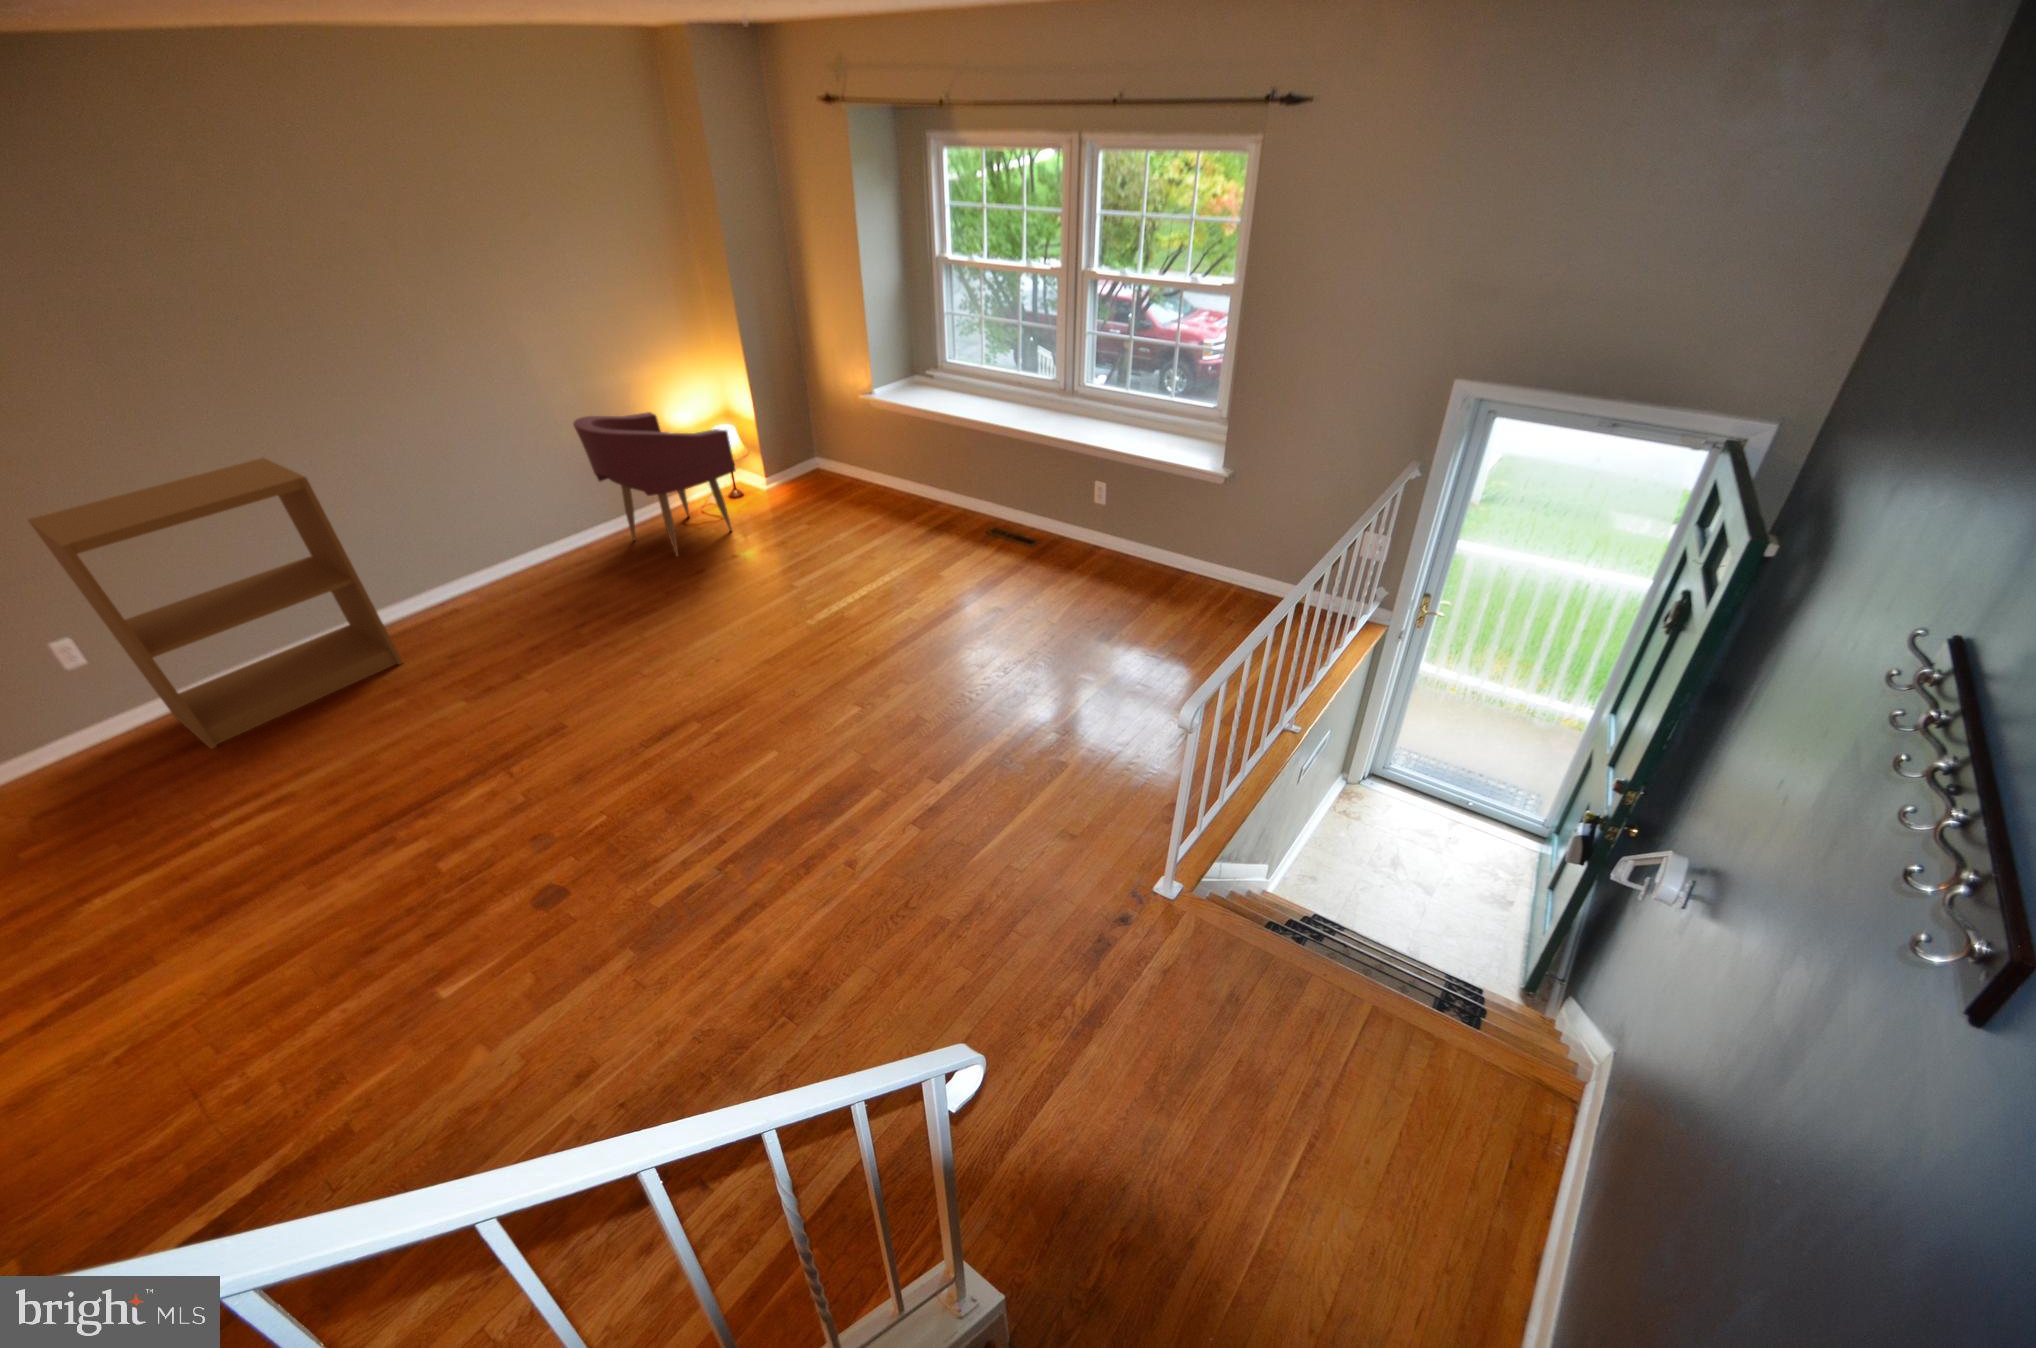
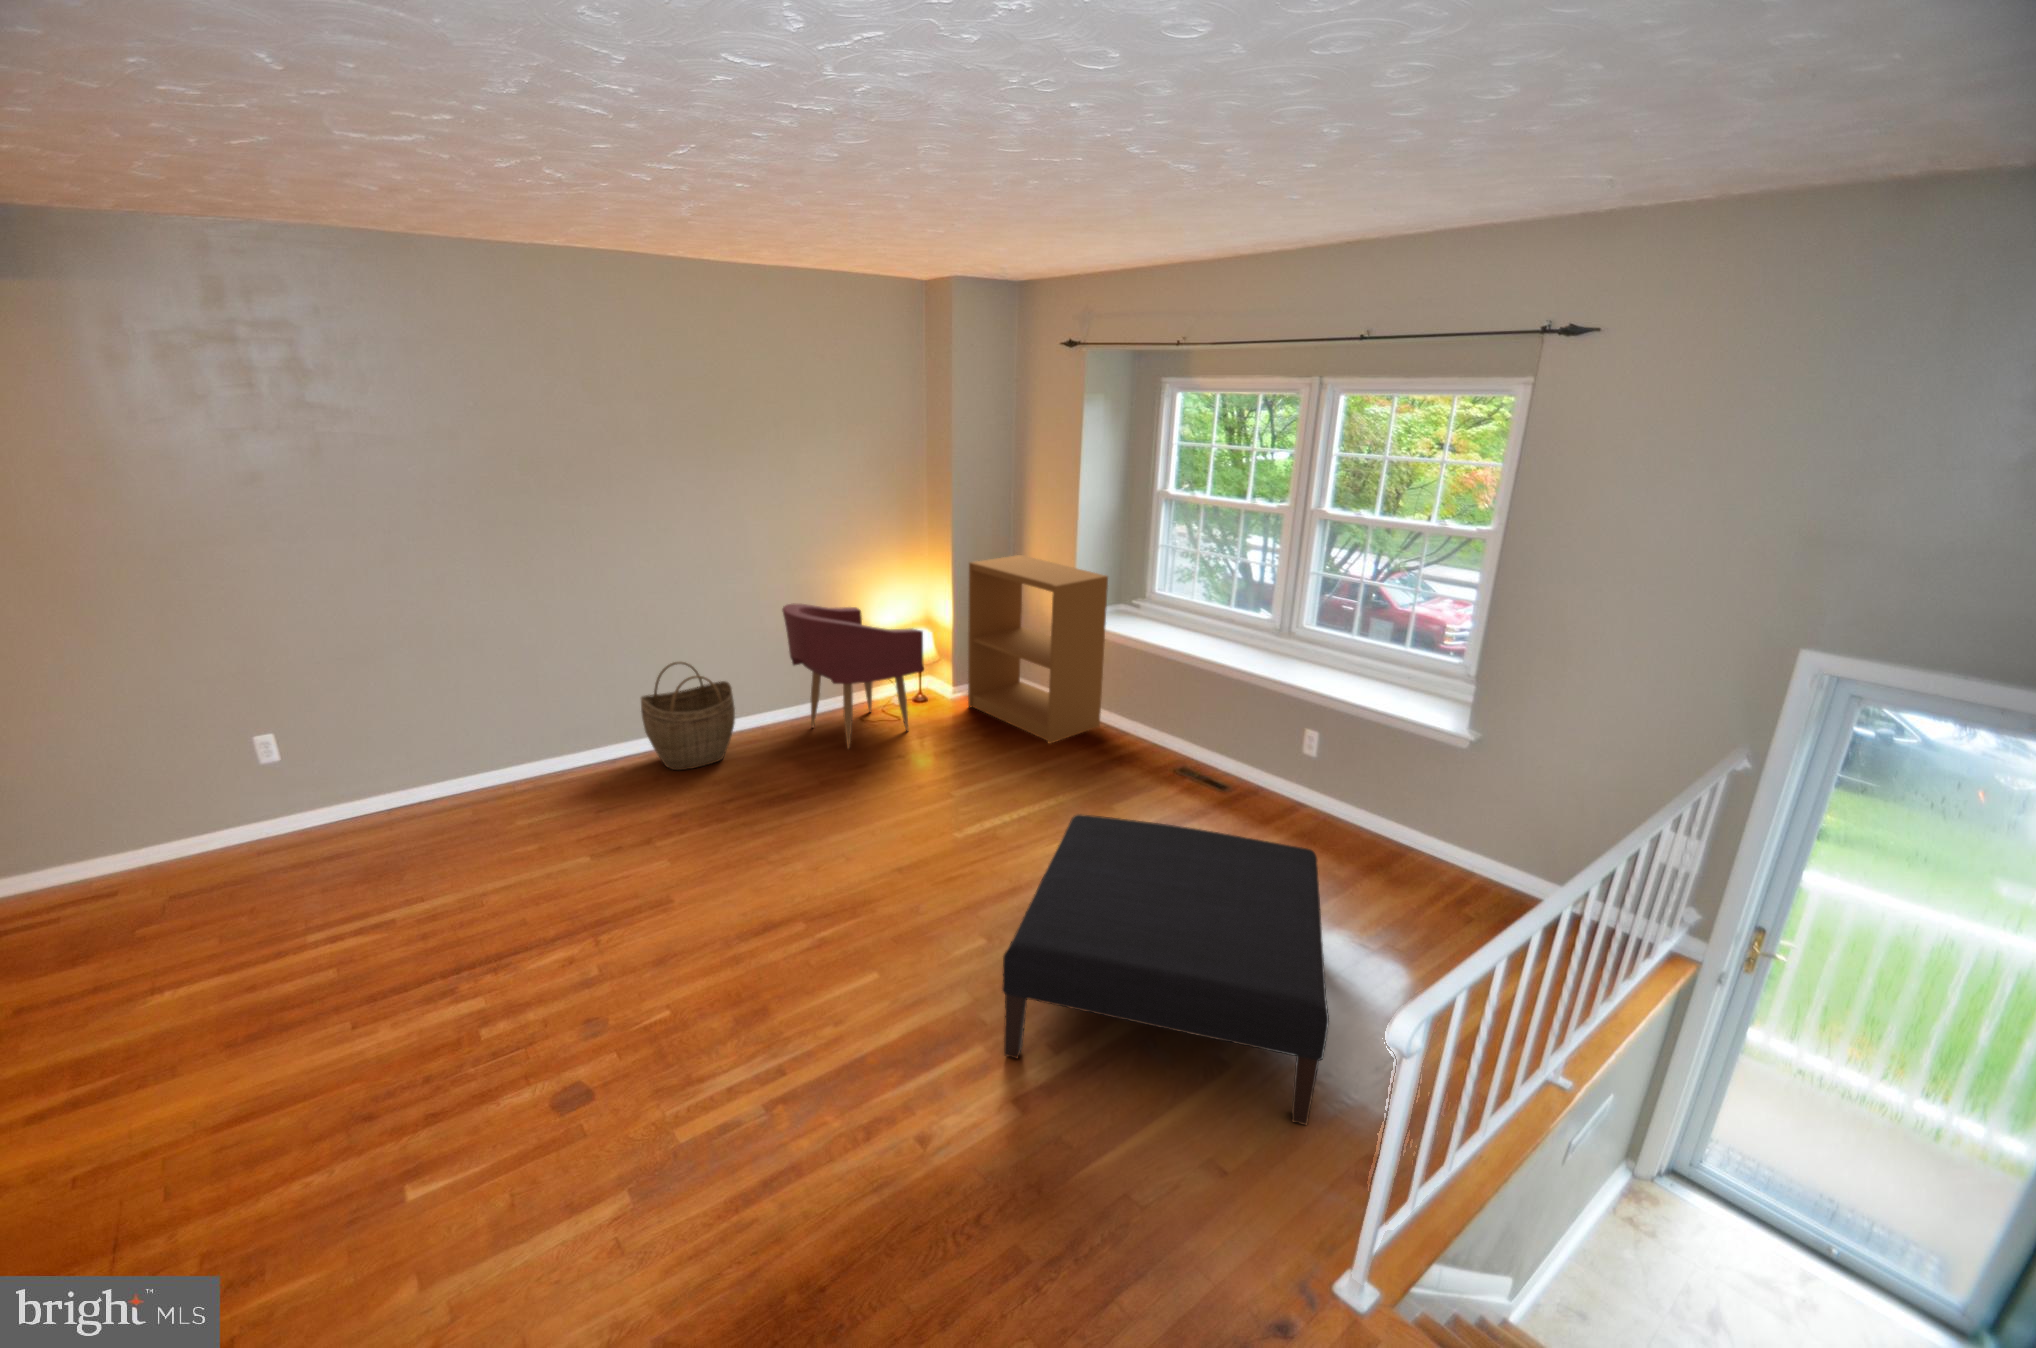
bookshelf: present [28,458,404,749] -> present [968,555,1108,743]
woven basket: none [445,493,554,604] -> present [641,662,735,770]
ottoman: none [871,588,1130,794] -> present [1002,814,1329,1125]

